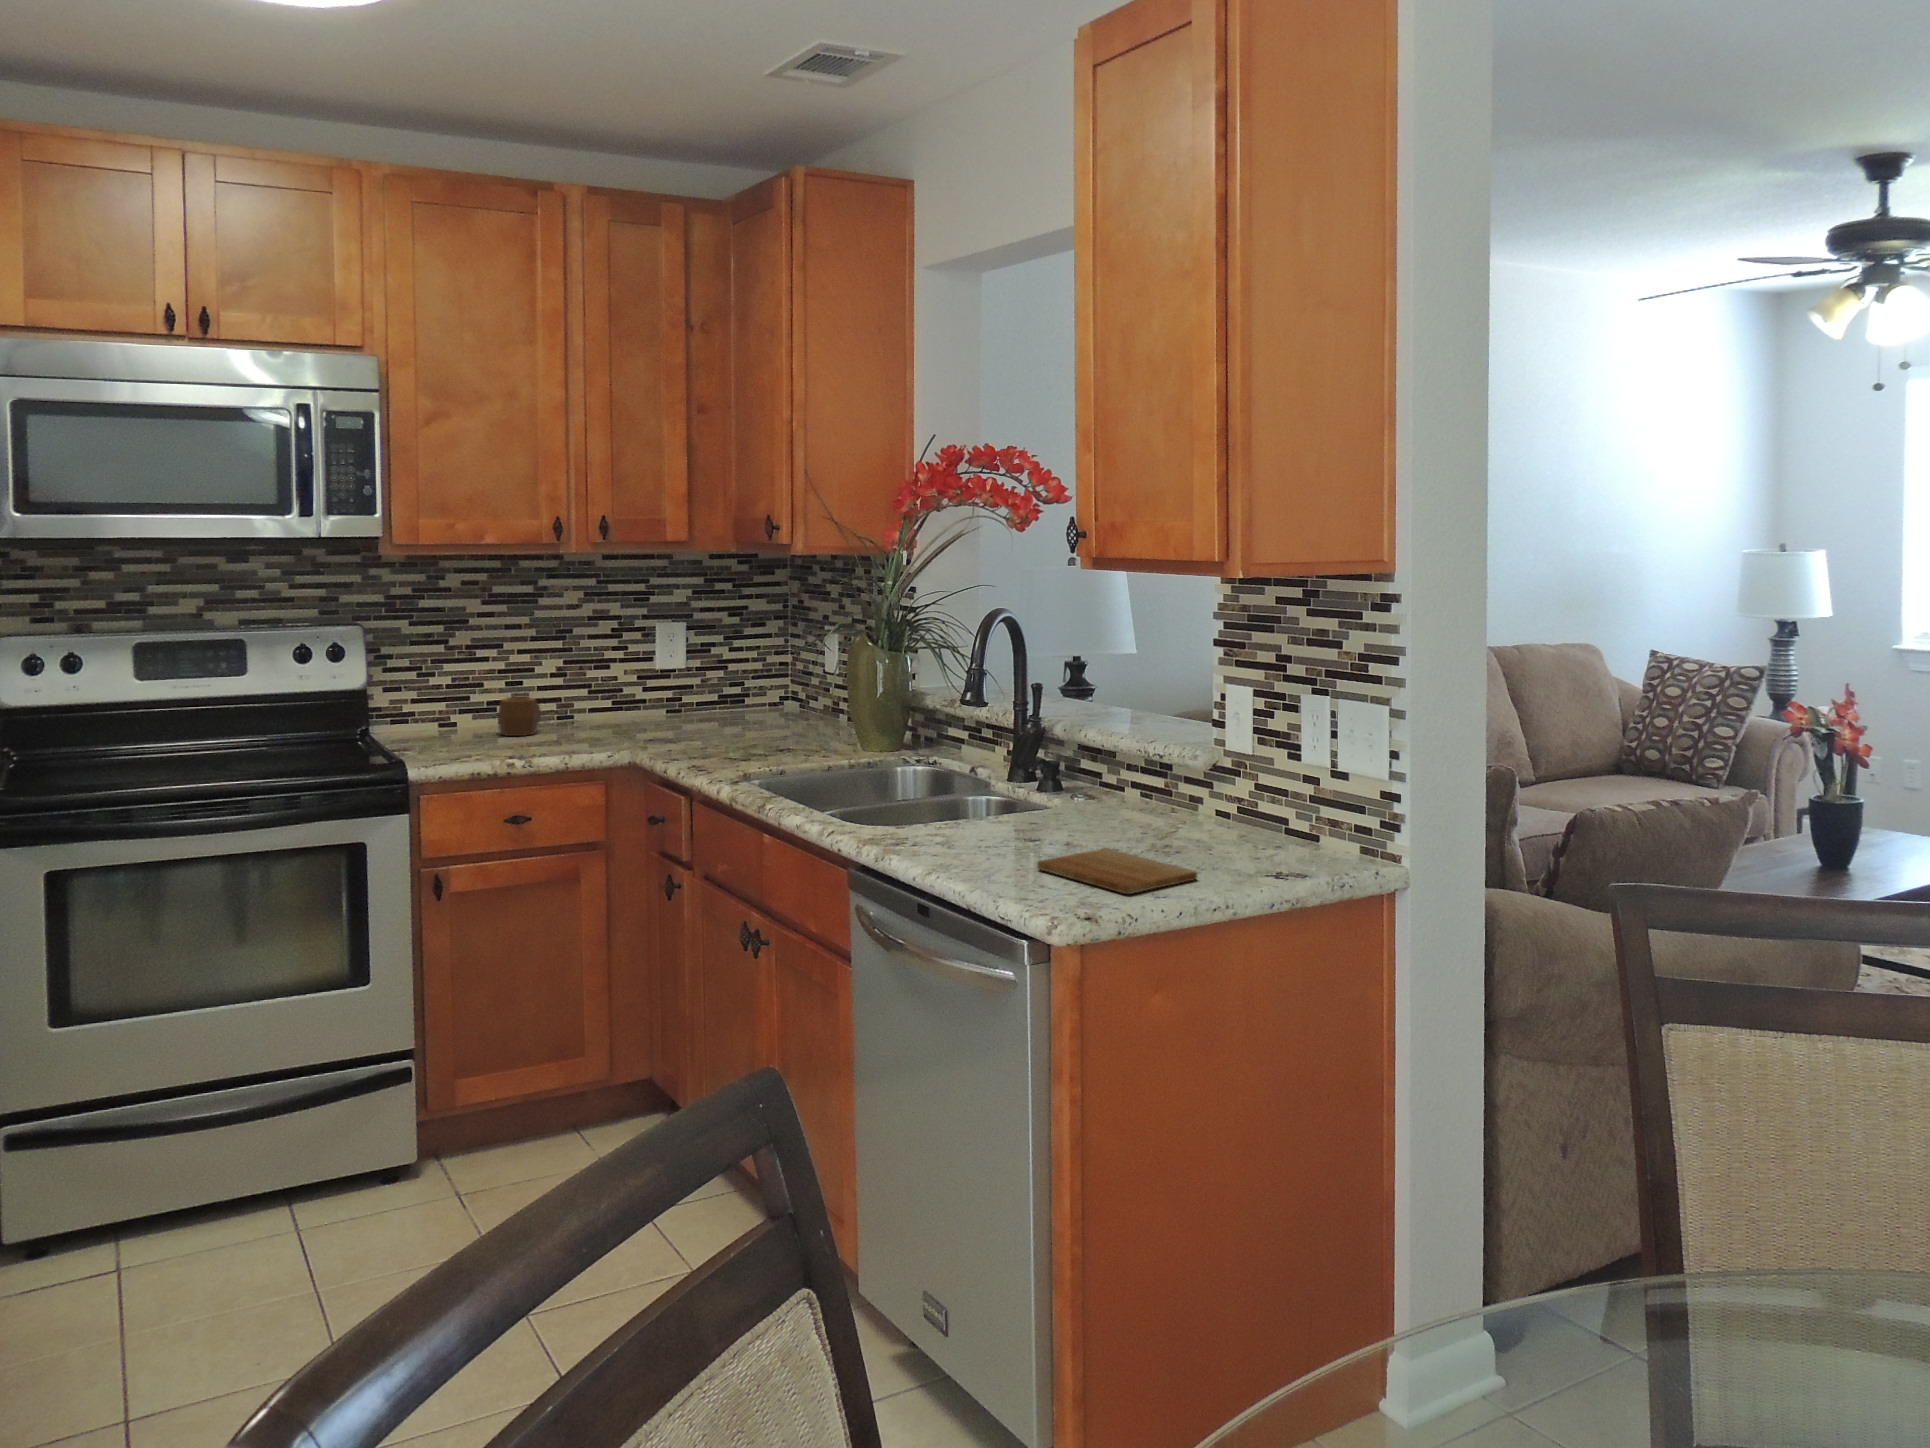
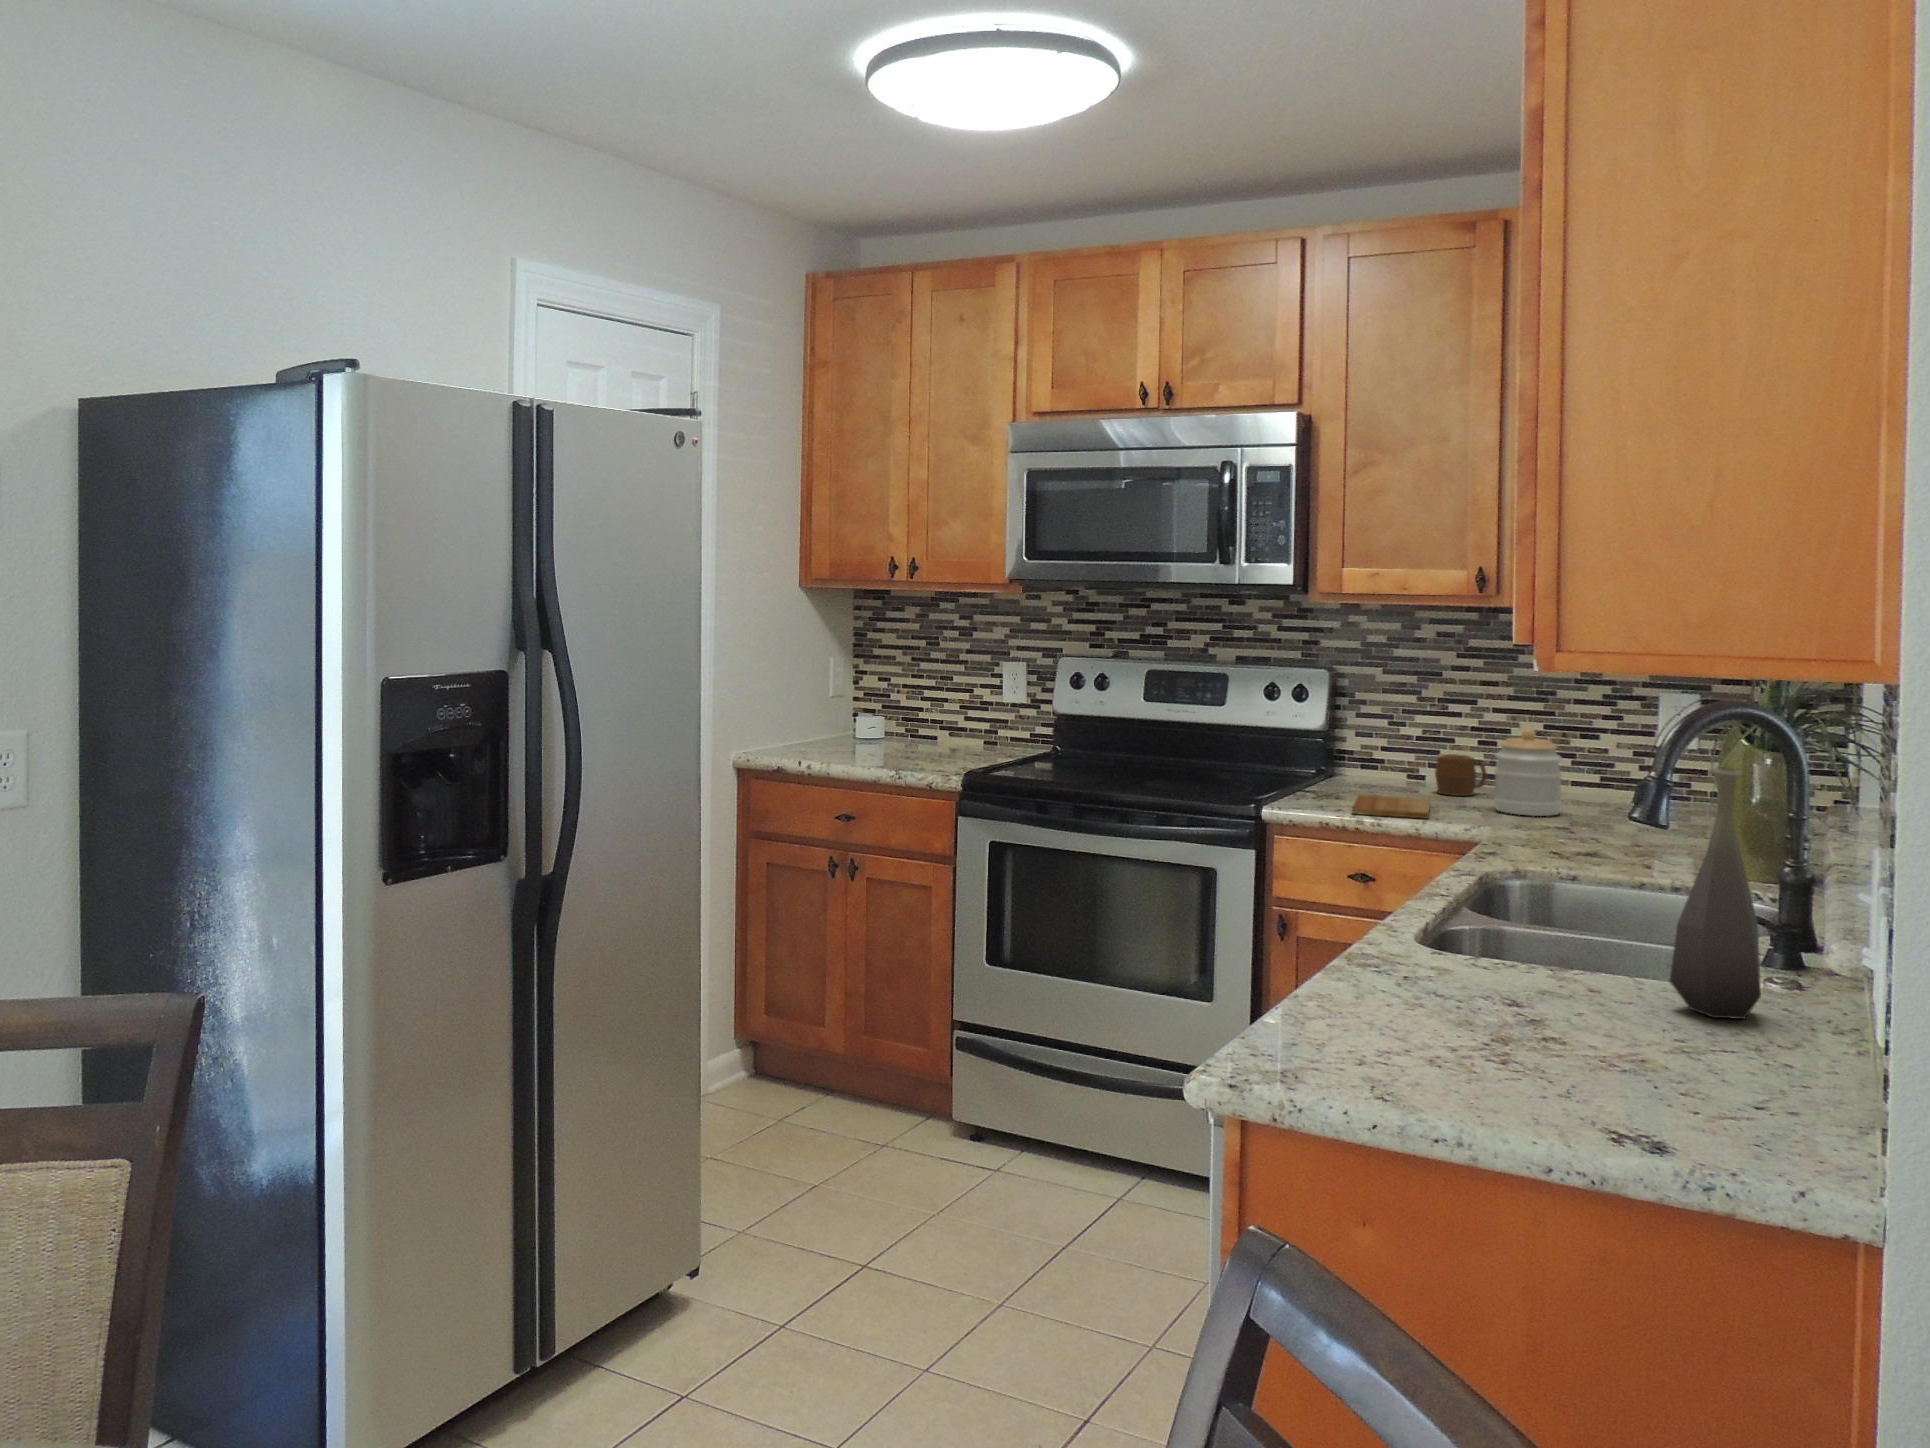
jar: none [588,665,646,743] -> present [1494,729,1562,816]
bottle: none [1087,675,1140,842] -> present [1670,768,1761,1019]
cutting board: present [1037,848,1197,894] -> present [1352,795,1430,819]

